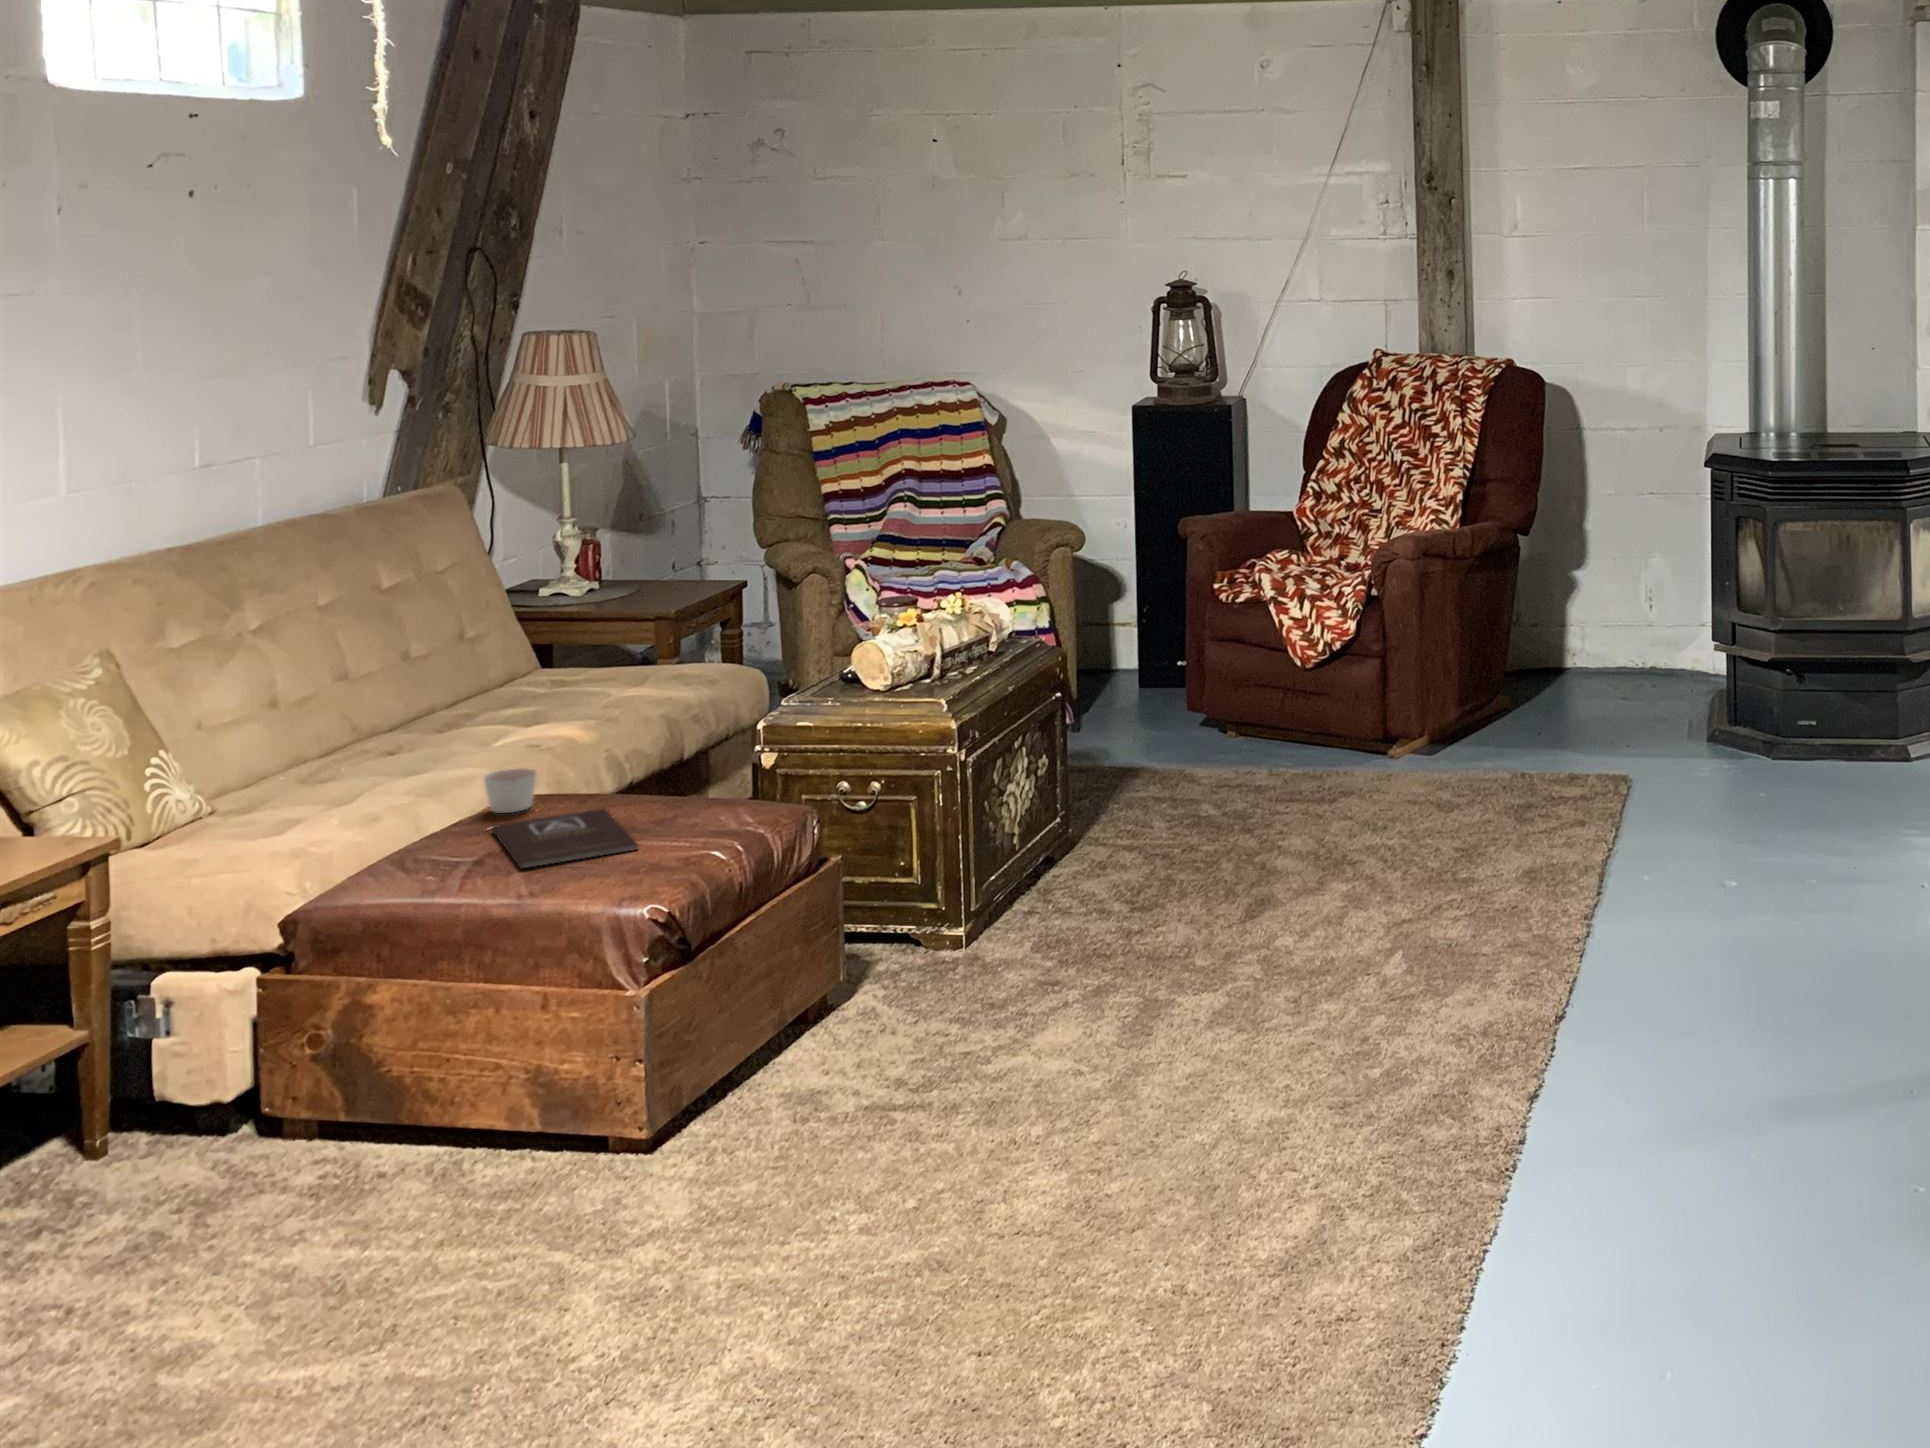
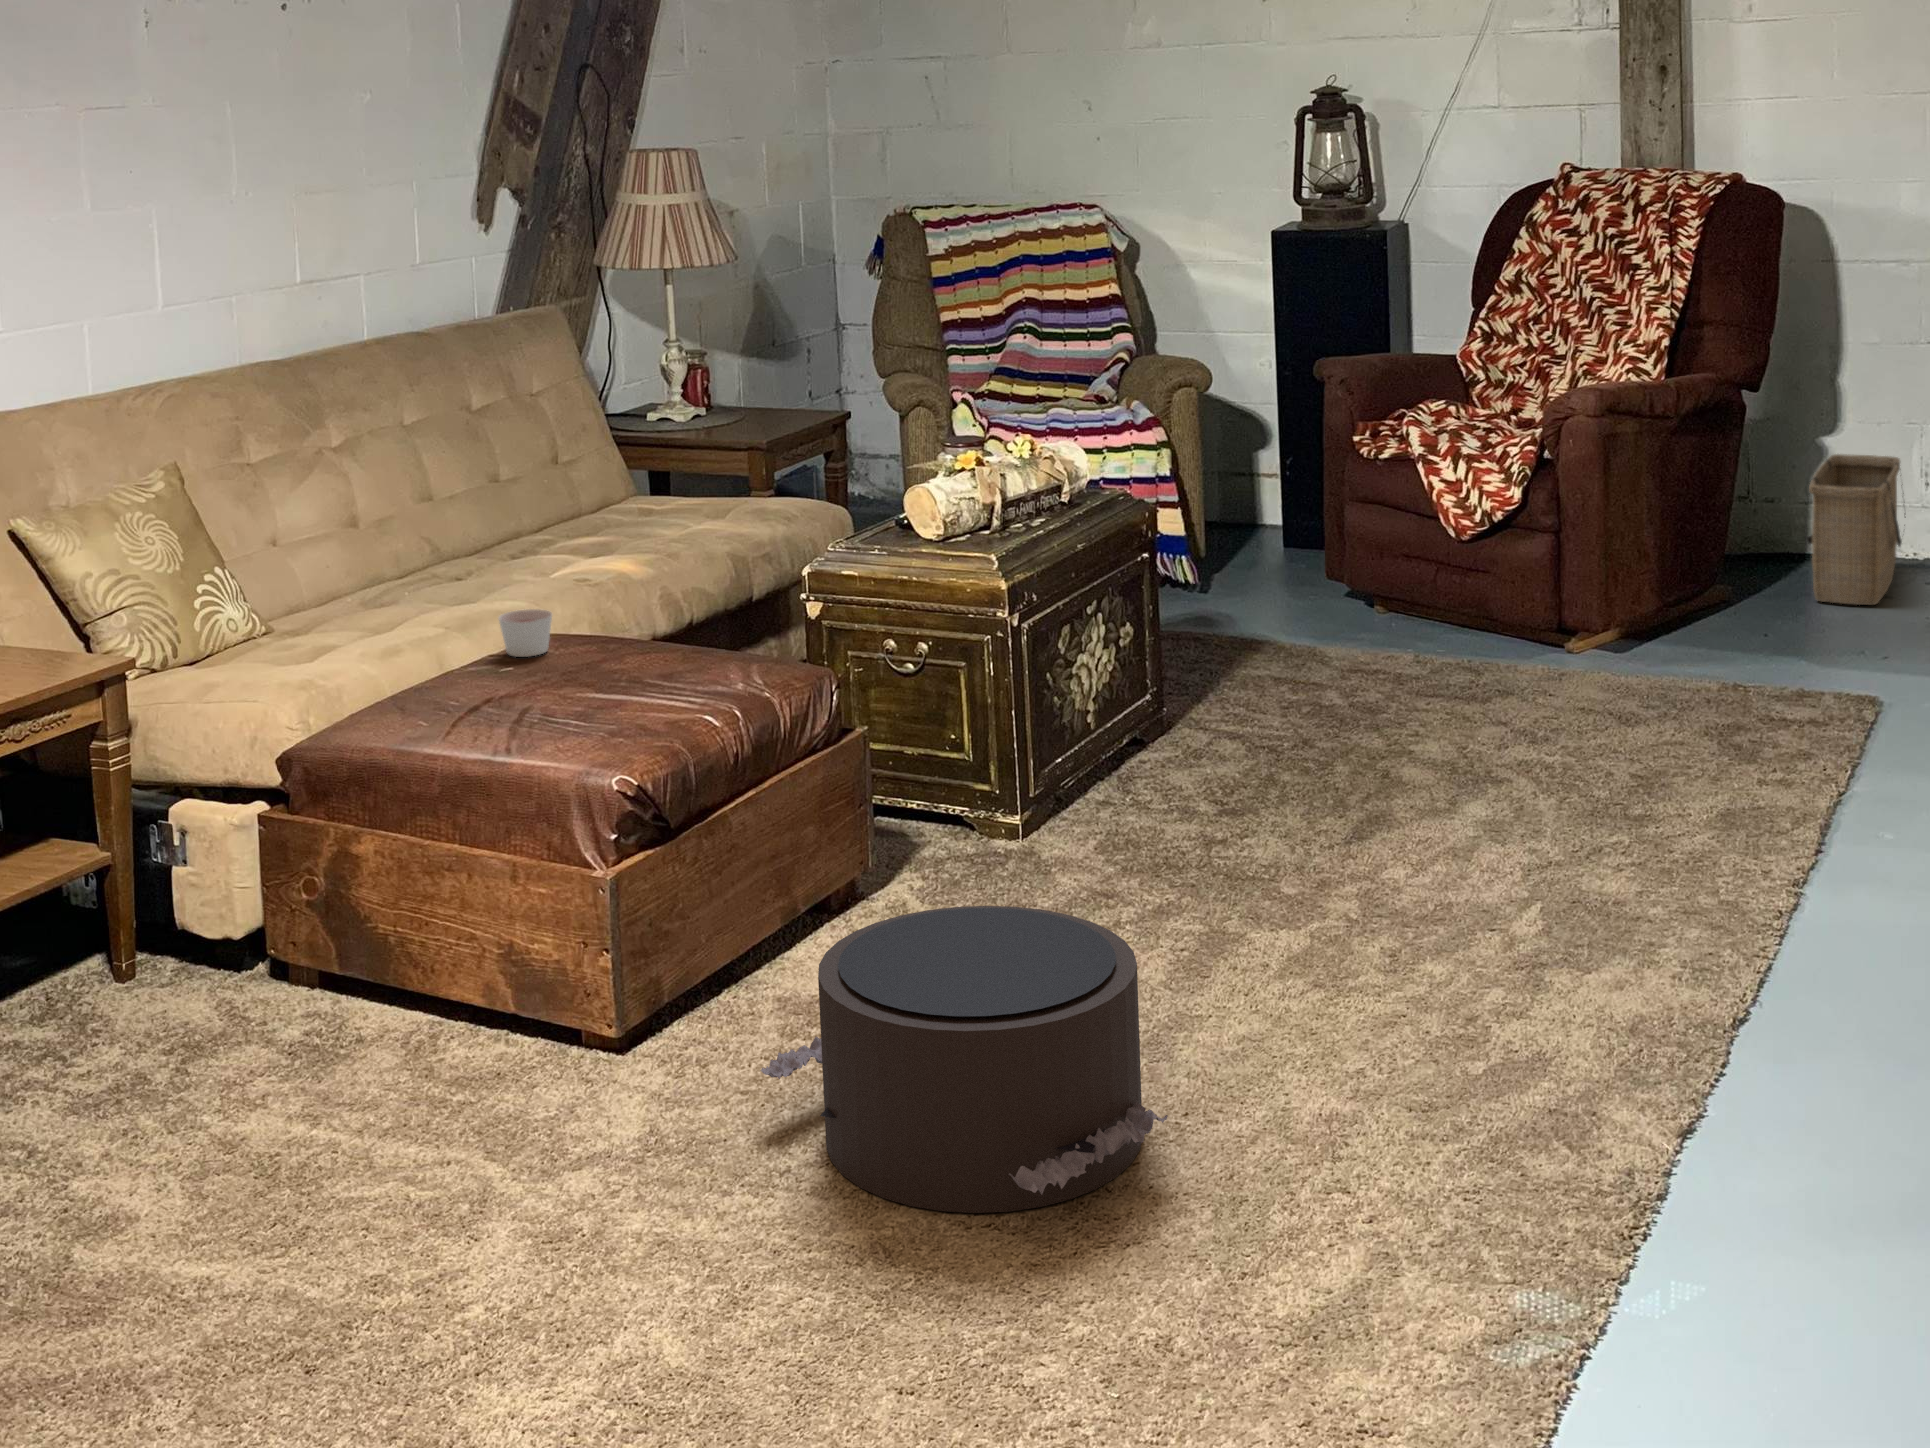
basket: none [1565,584,1637,704] -> present [1806,454,1906,605]
book: present [492,809,638,868] -> none [498,660,628,723]
pouf: none [797,981,1156,1230] -> present [761,906,1168,1213]

